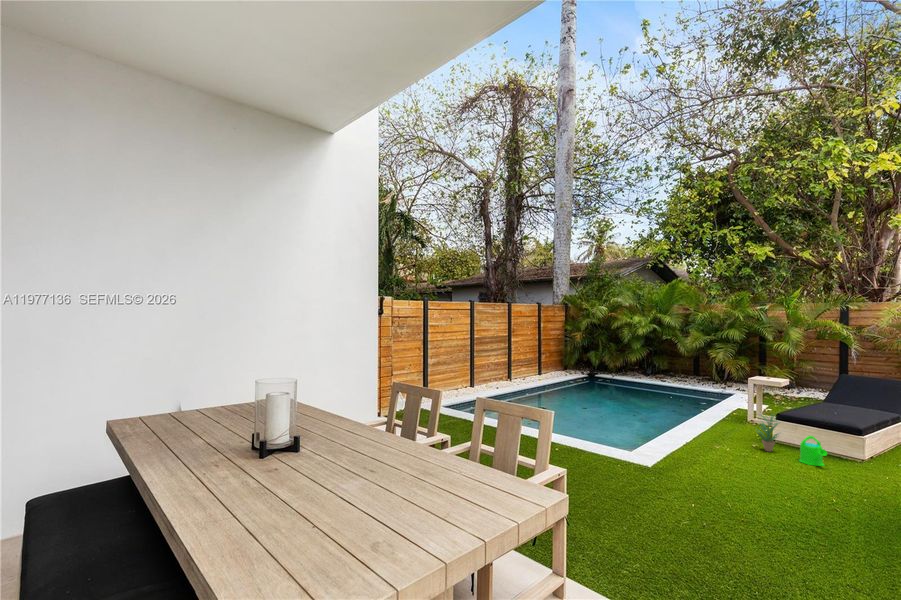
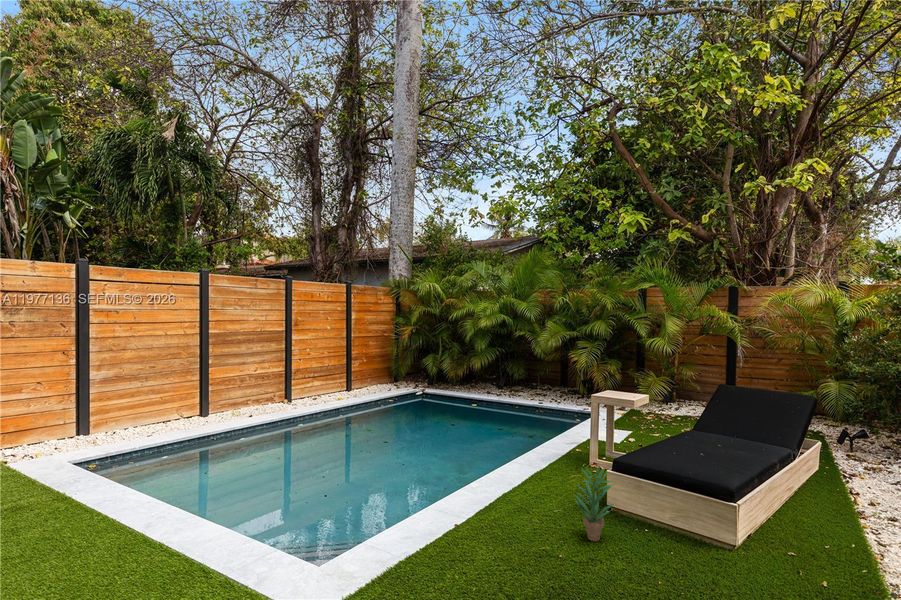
watering can: present [799,436,827,466] -> none [638,515,684,580]

